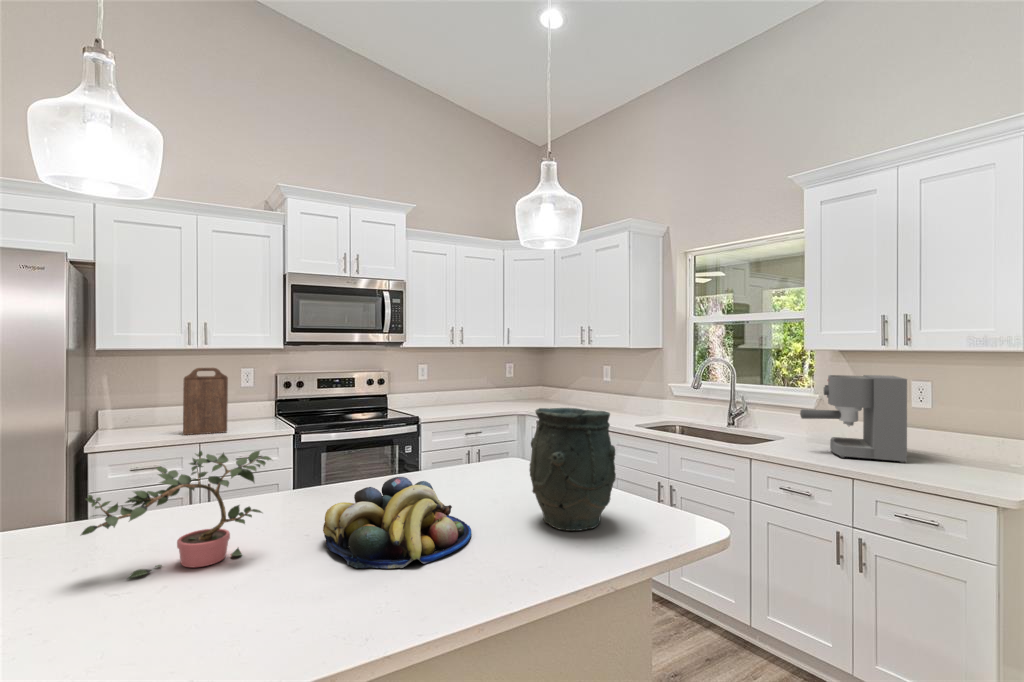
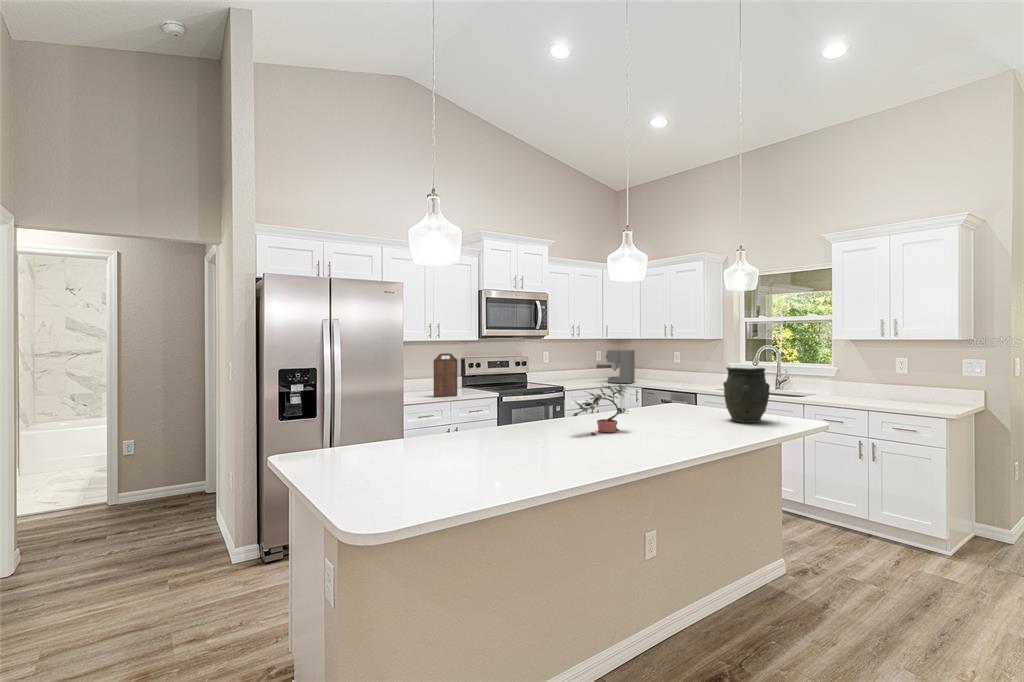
coffee maker: present [800,375,907,463] -> present [596,350,635,384]
fruit bowl: present [323,477,471,568] -> none [643,400,711,432]

